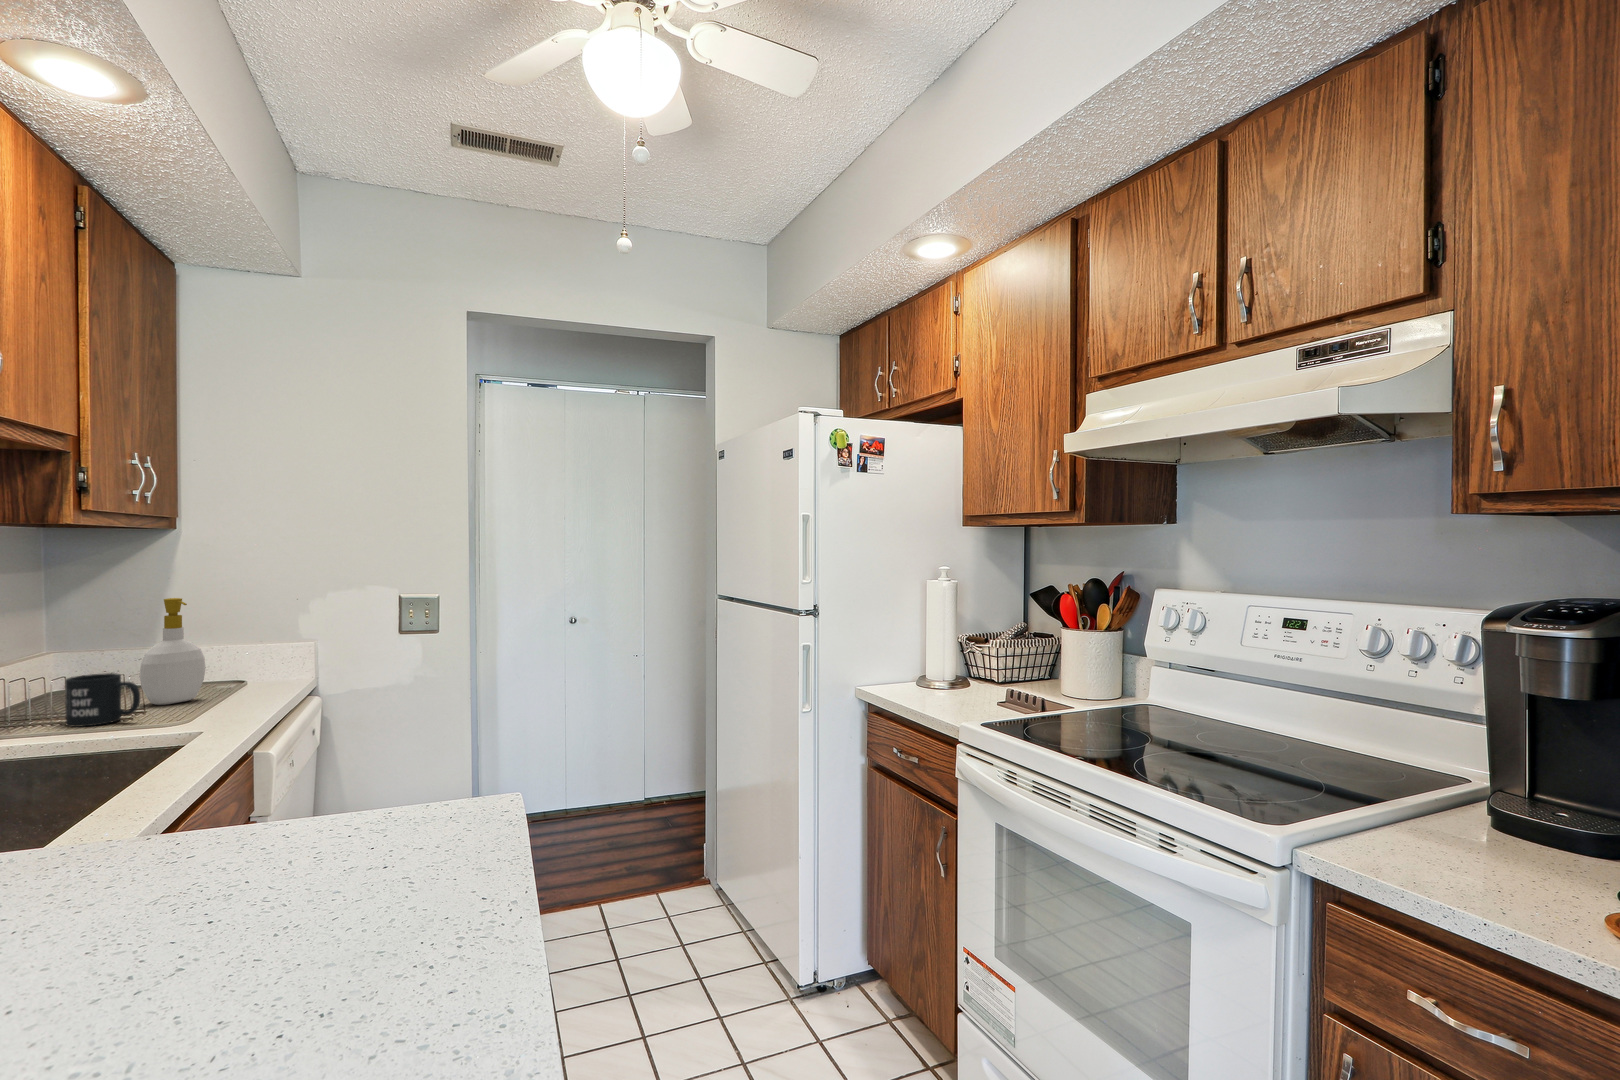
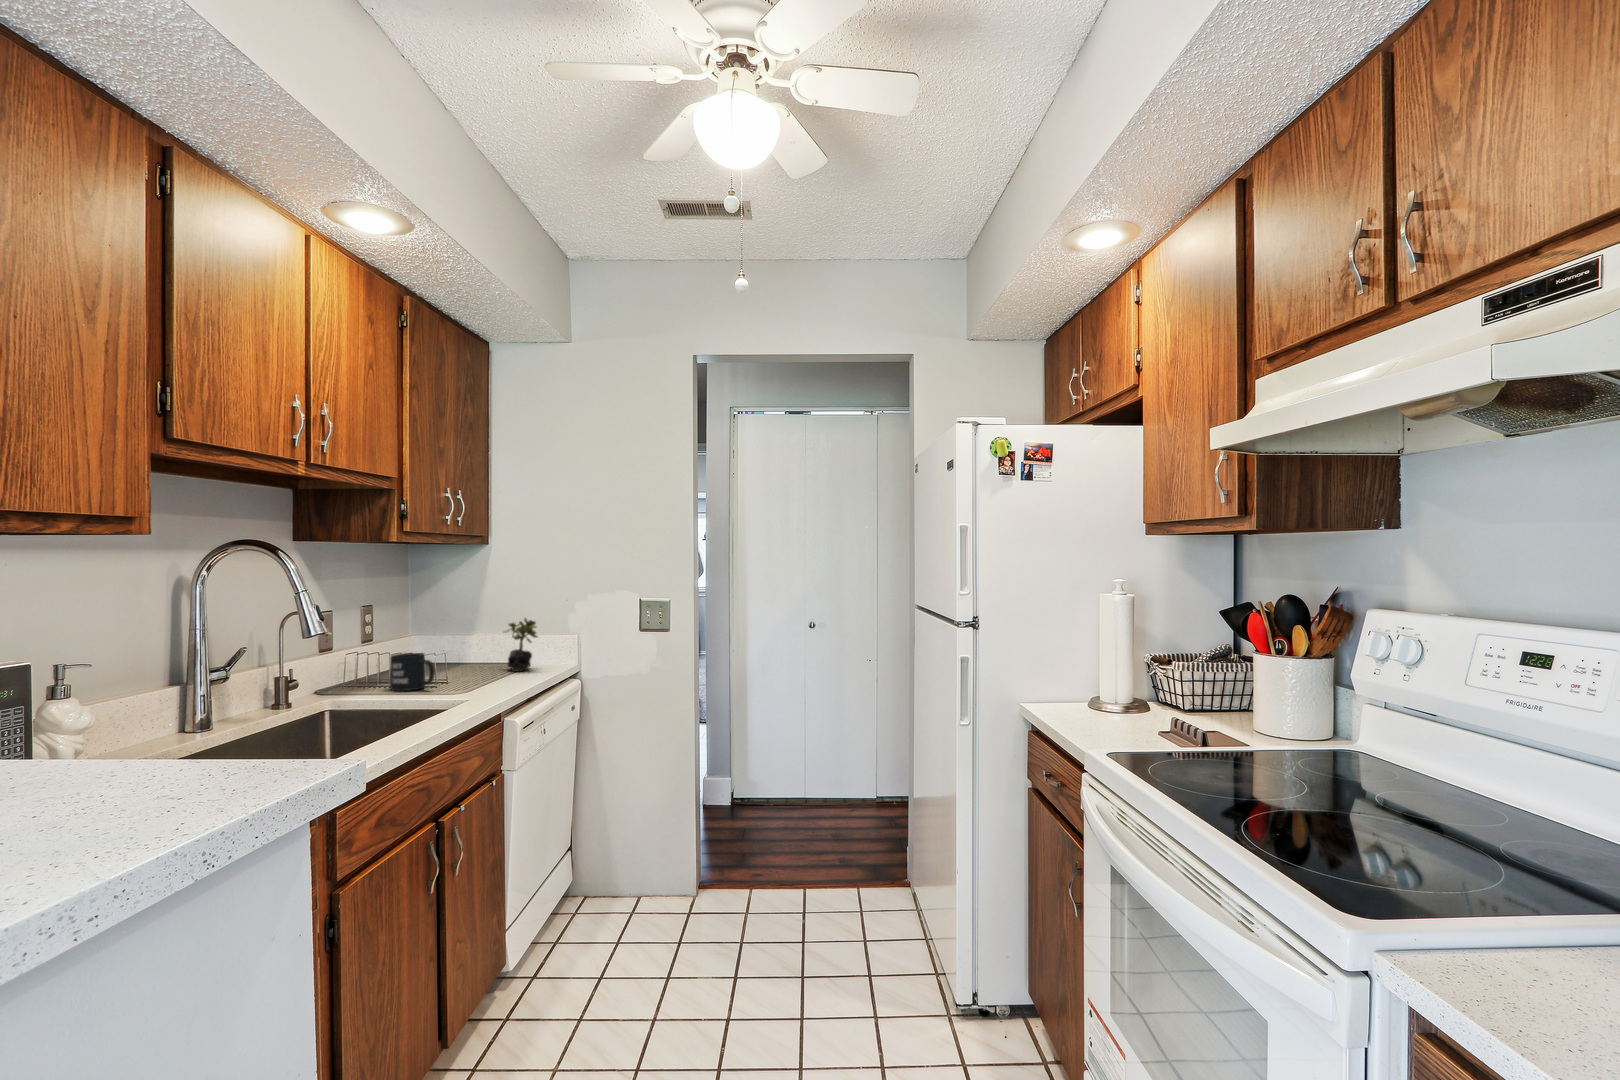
soap bottle: present [139,598,206,705] -> none [445,598,491,679]
succulent plant: none [212,621,265,690] -> present [505,618,537,672]

